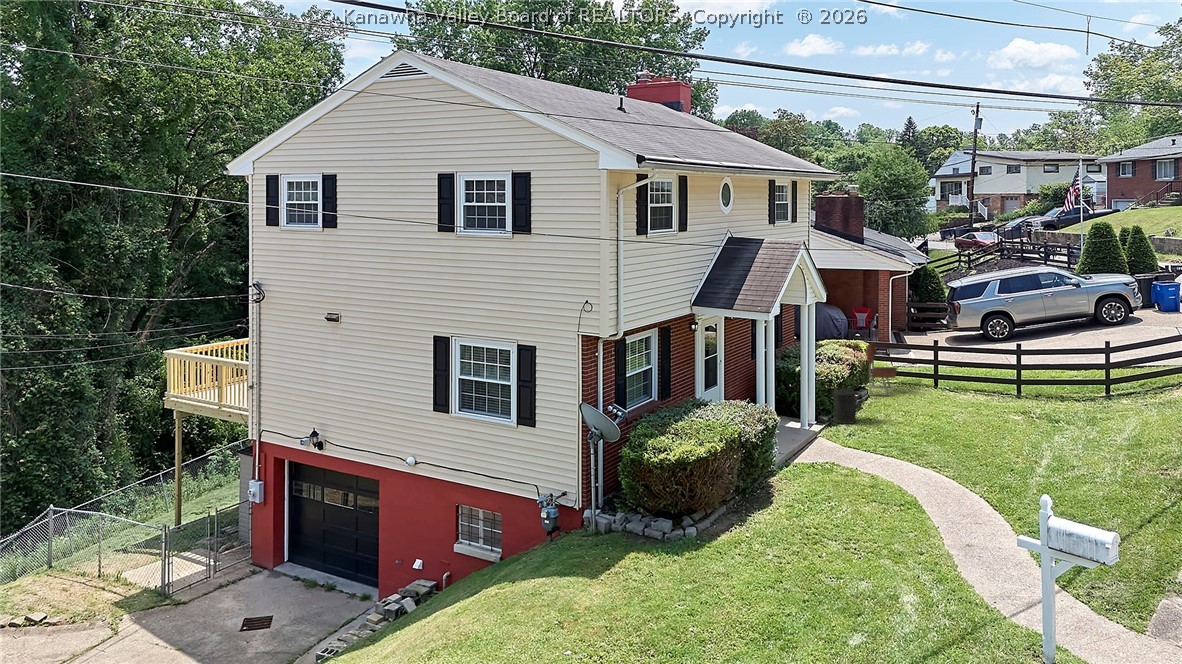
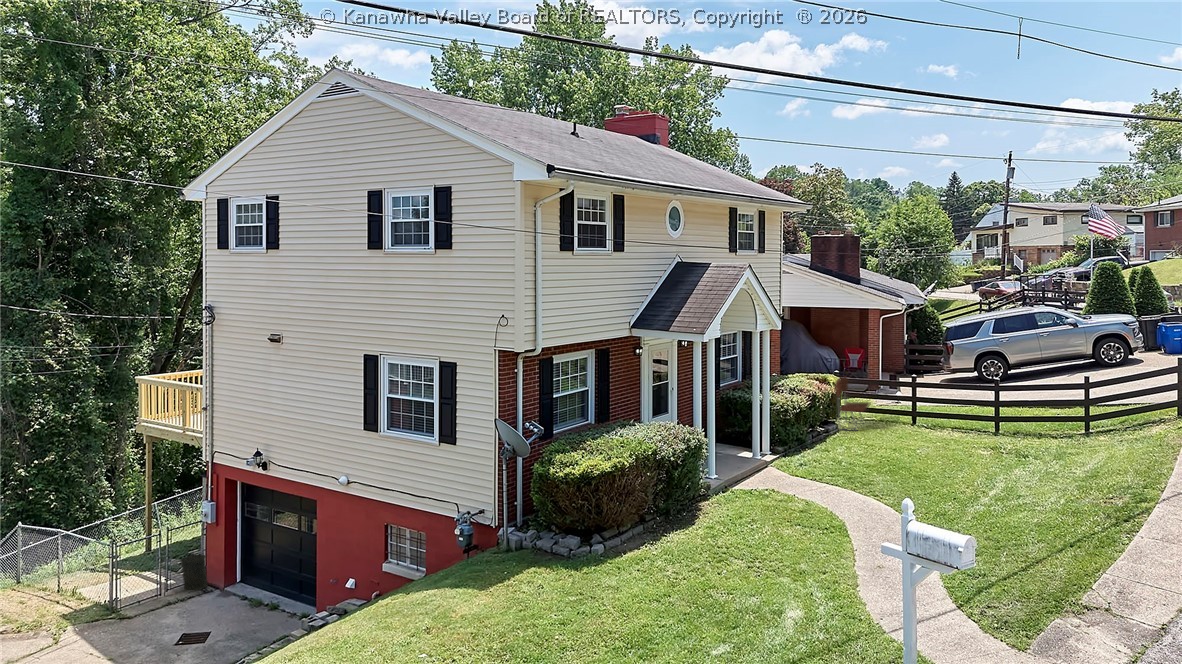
trash can: present [833,387,857,424] -> present [181,553,207,591]

